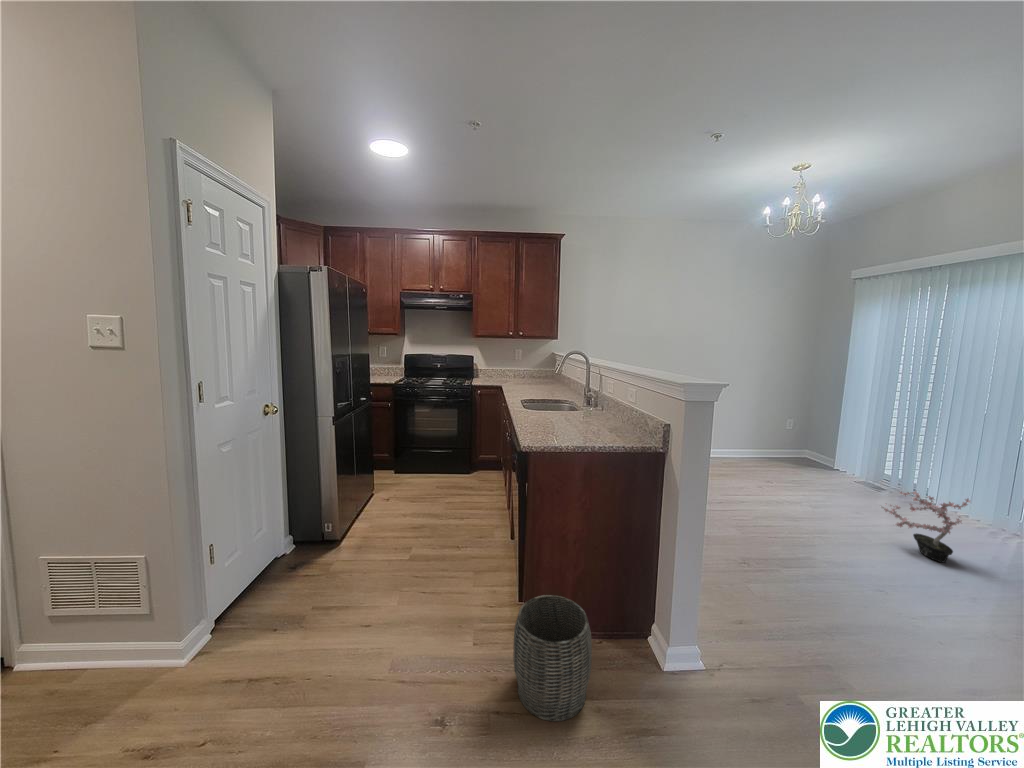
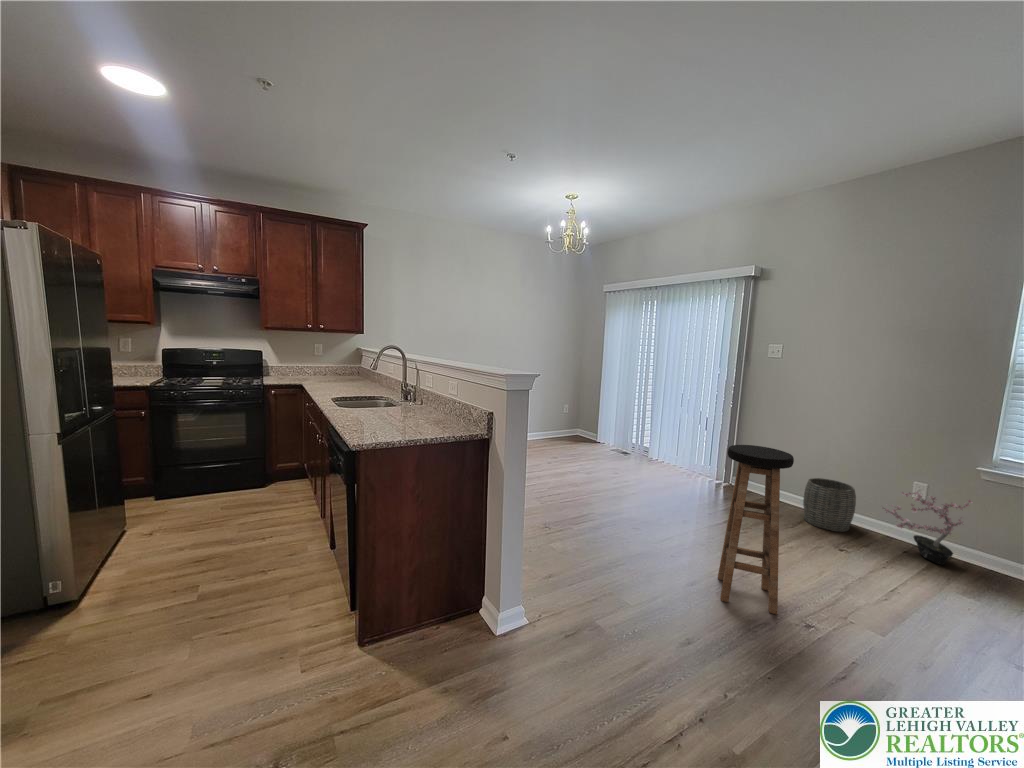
bar stool: none [721,453,790,615] -> present [718,445,794,615]
woven basket: present [513,595,592,721] -> present [803,478,856,532]

